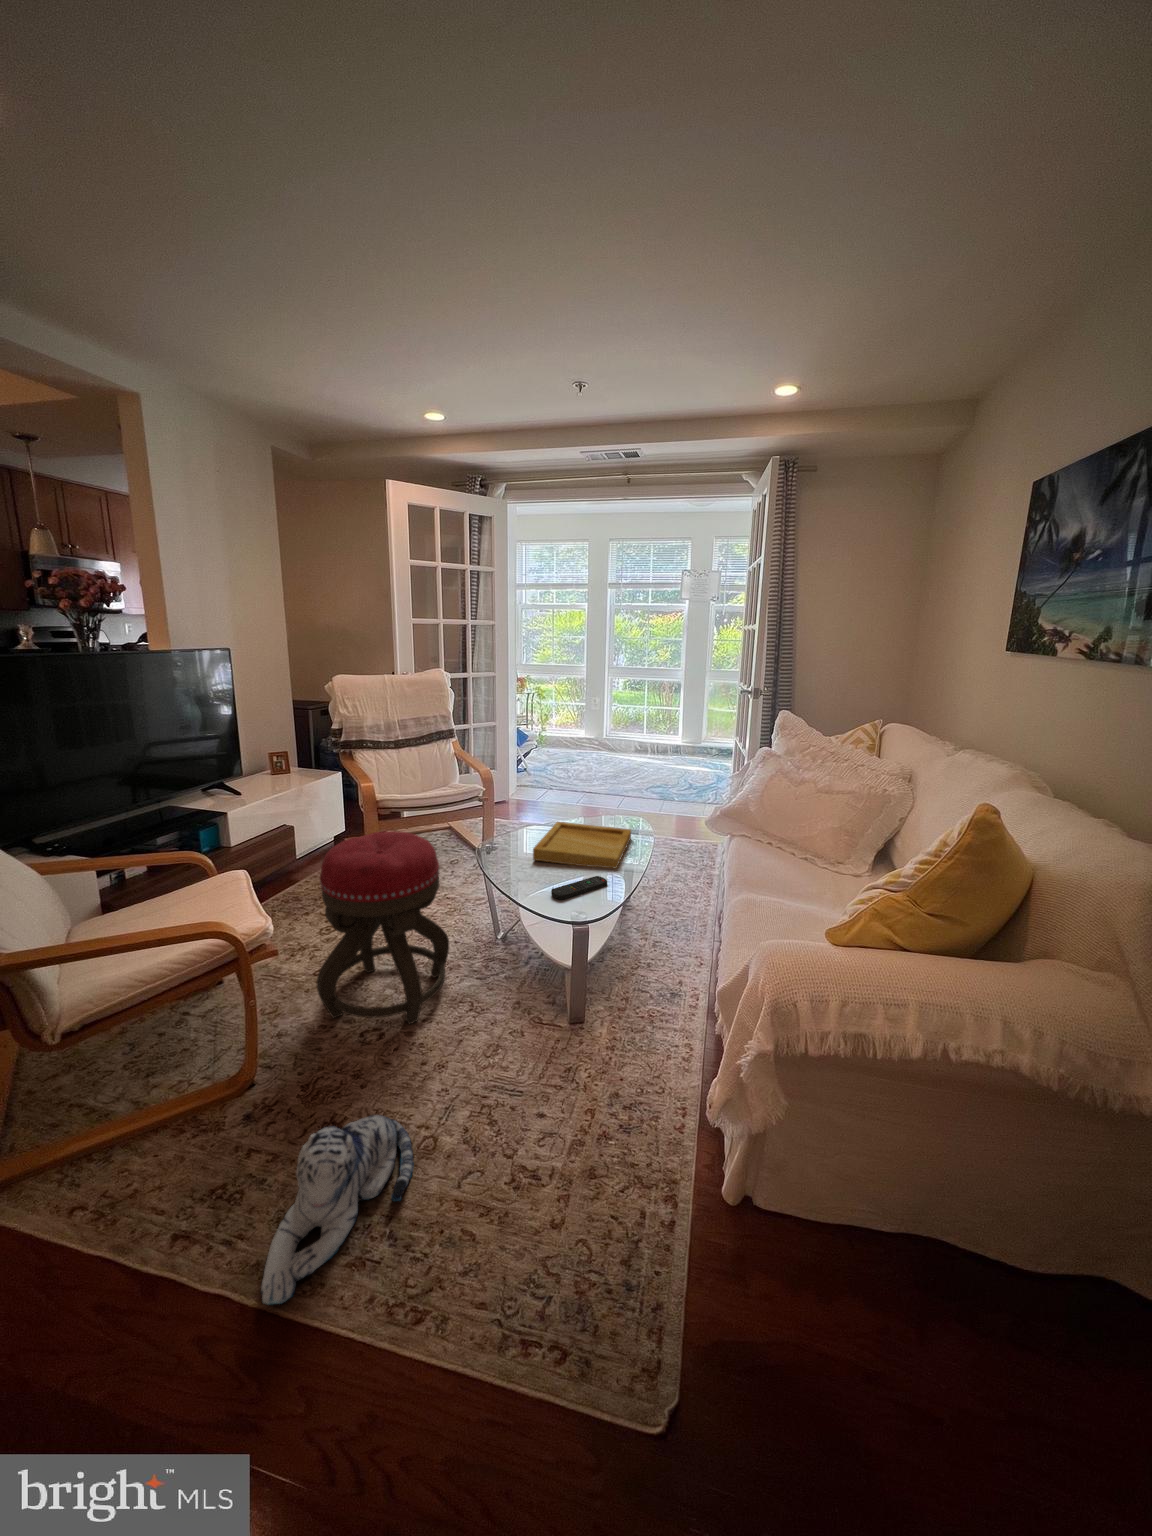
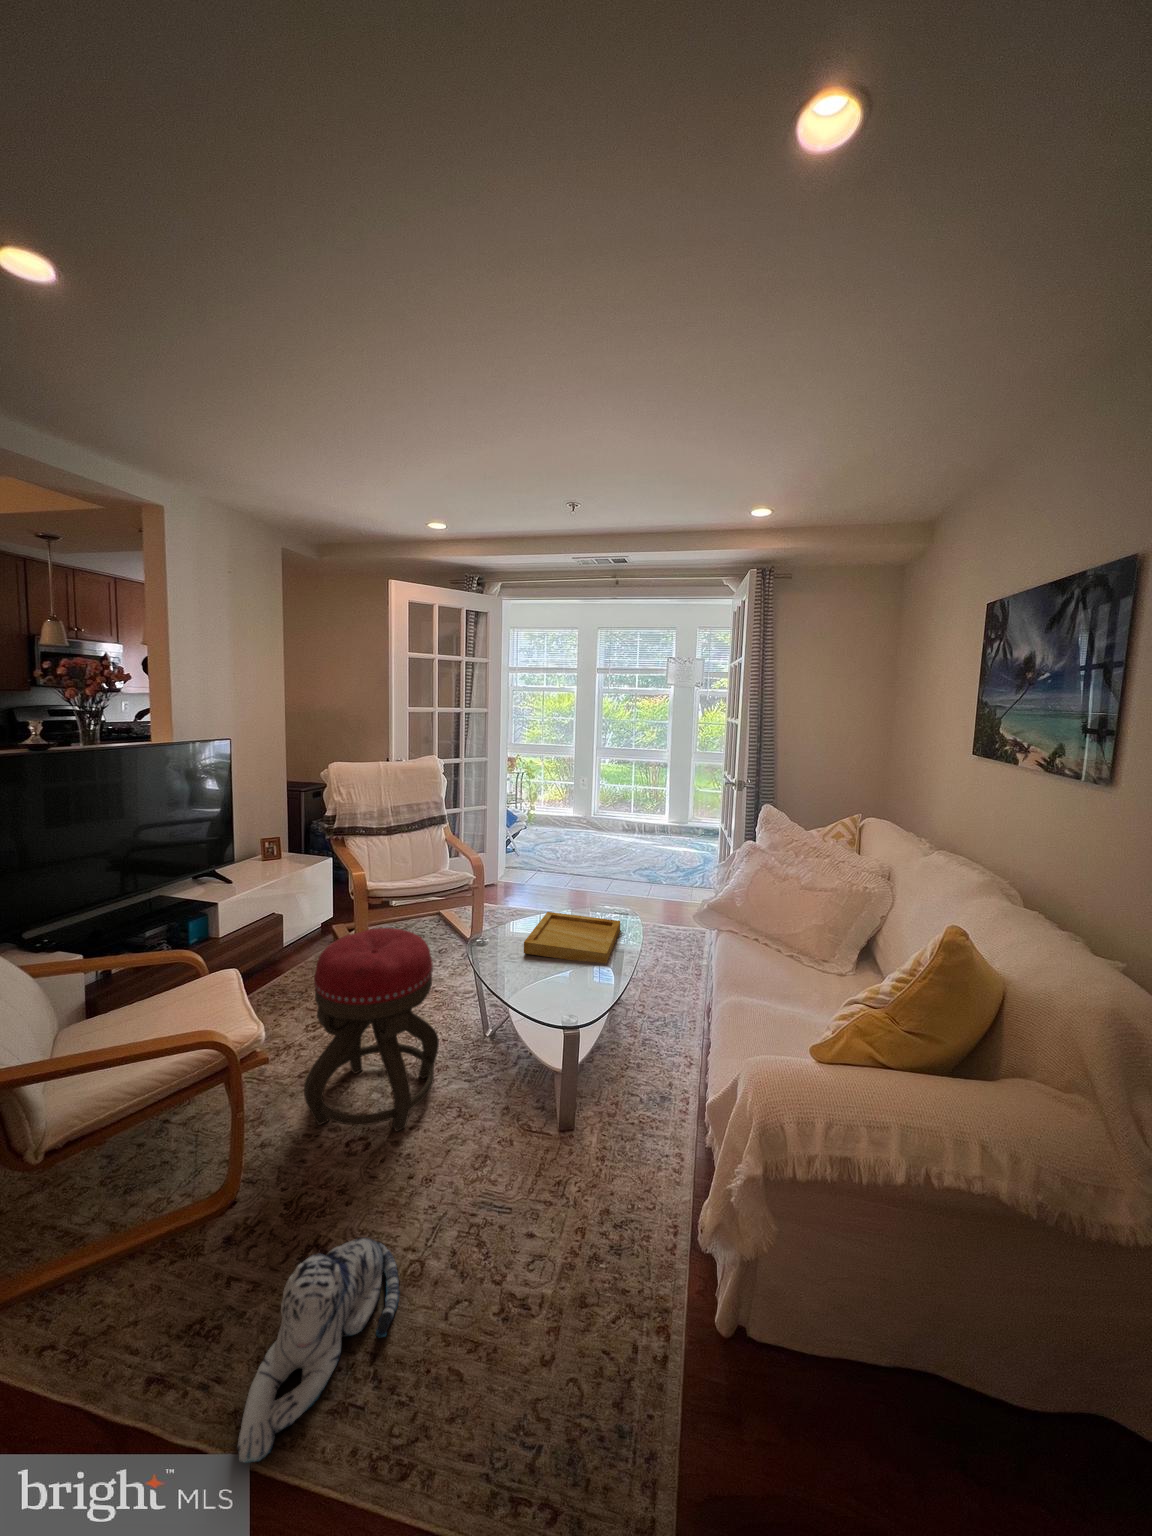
remote control: present [551,876,607,900] -> none [542,972,597,998]

